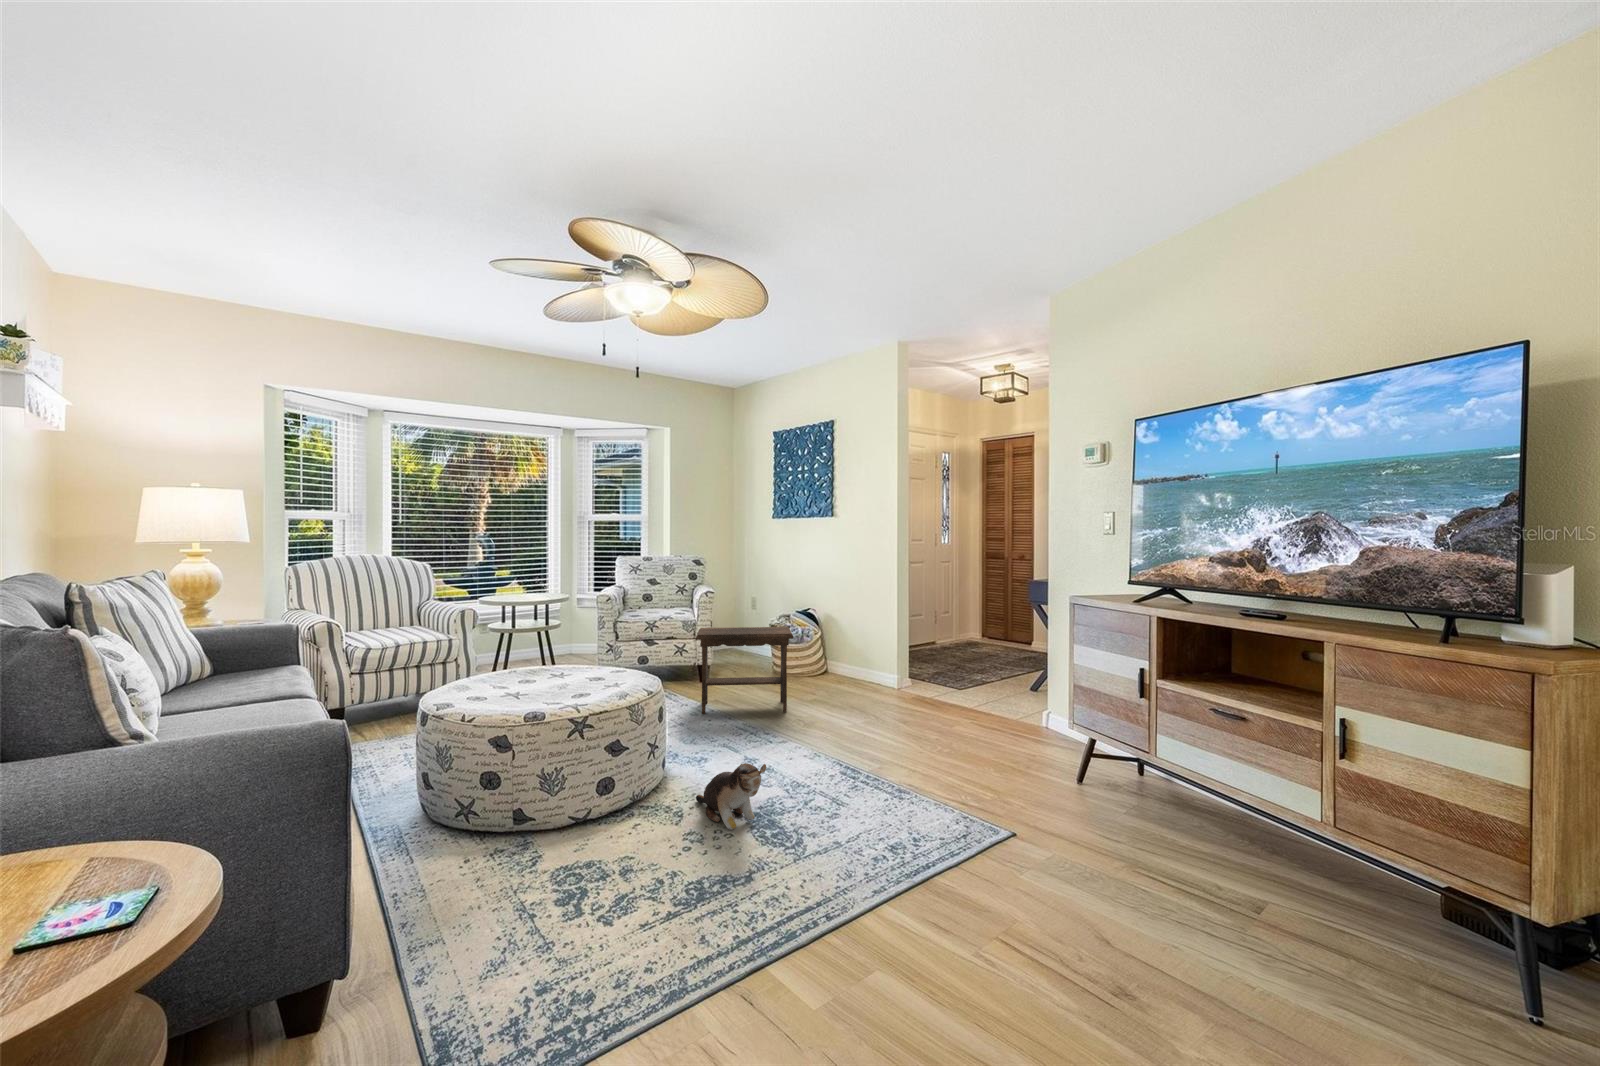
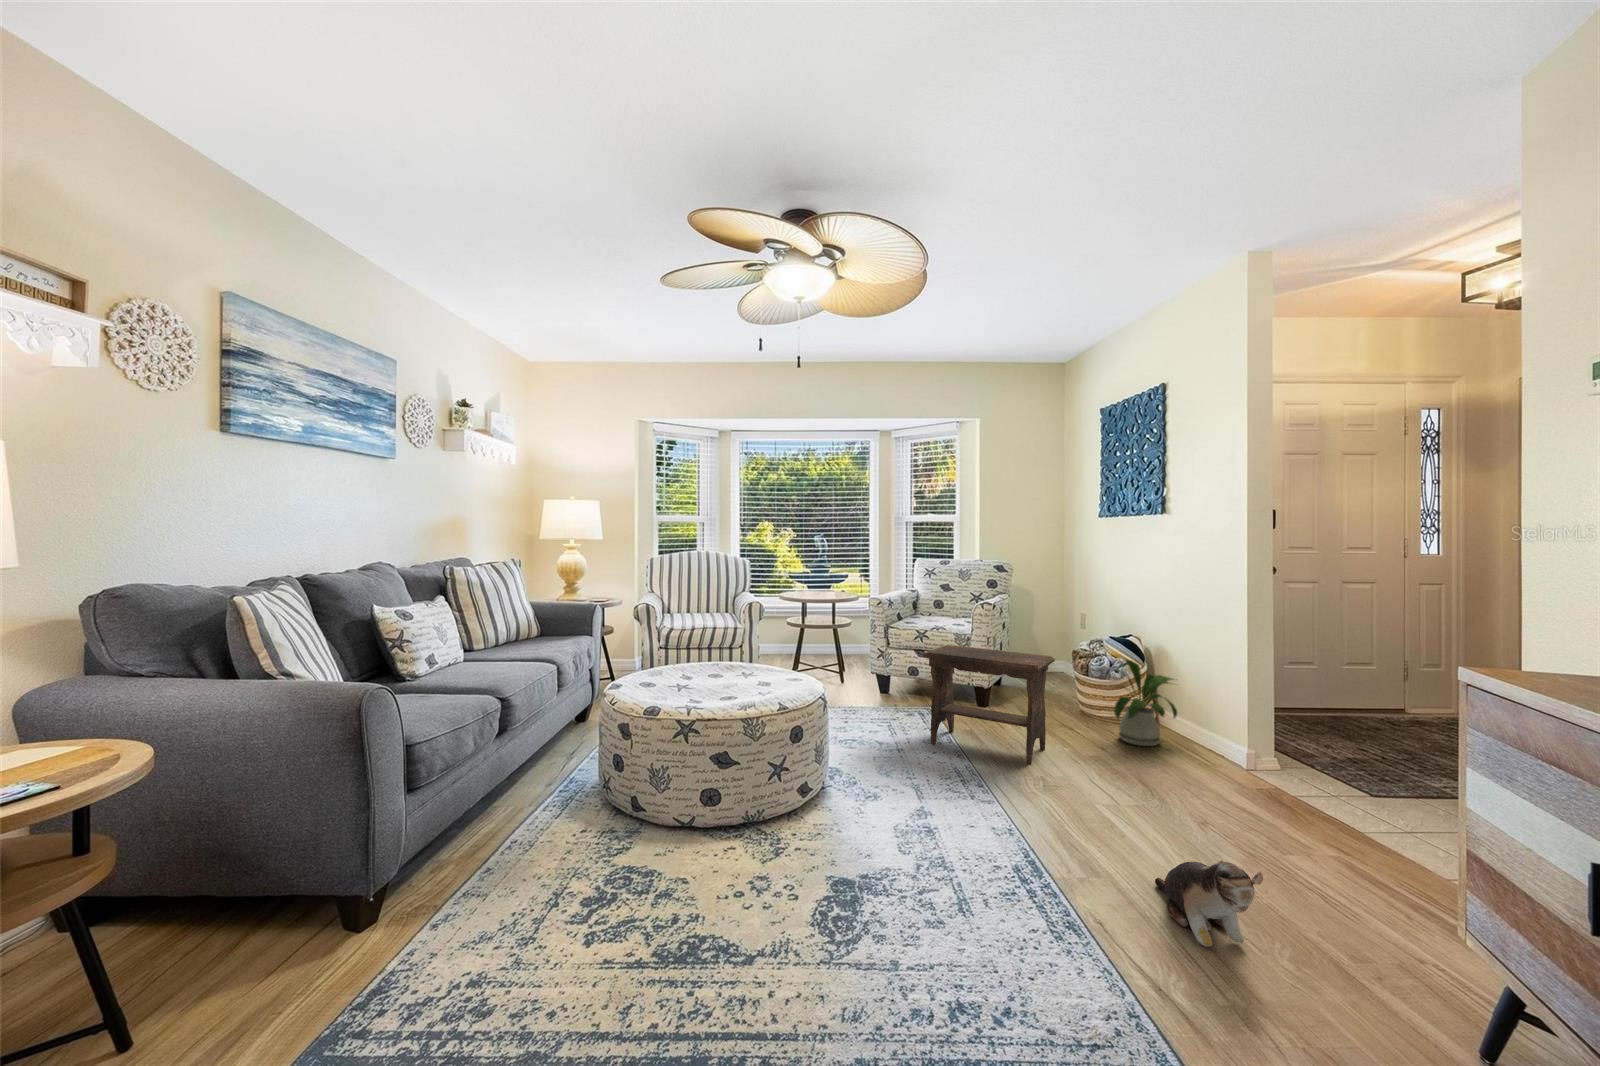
house plant: none [810,624,856,687] -> present [1114,659,1177,746]
plush toy: present [696,763,766,830] -> present [1155,860,1263,947]

